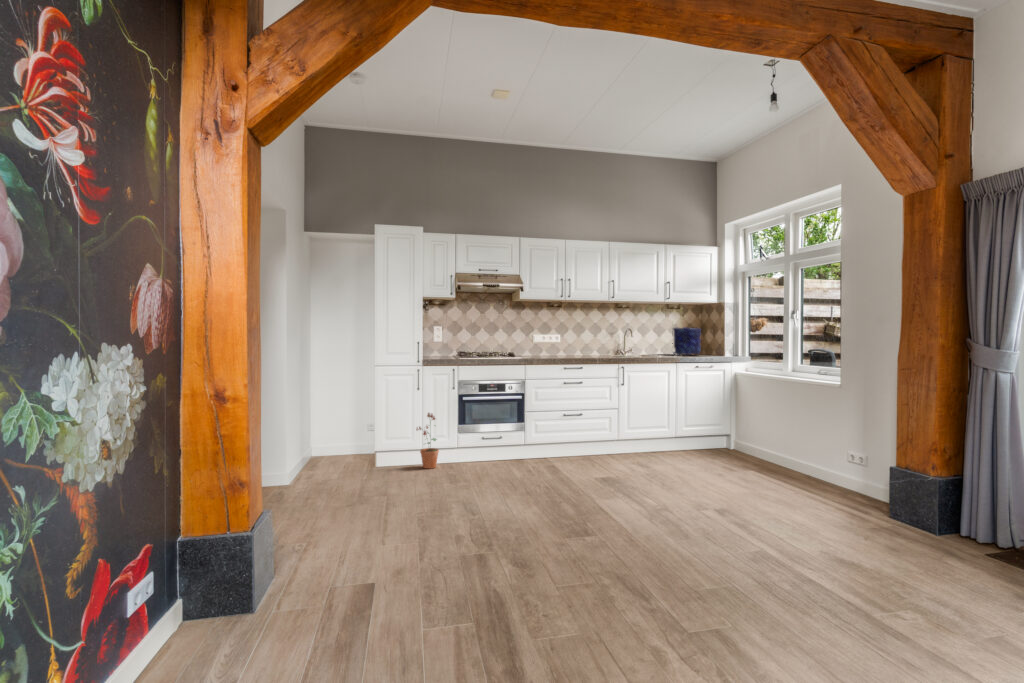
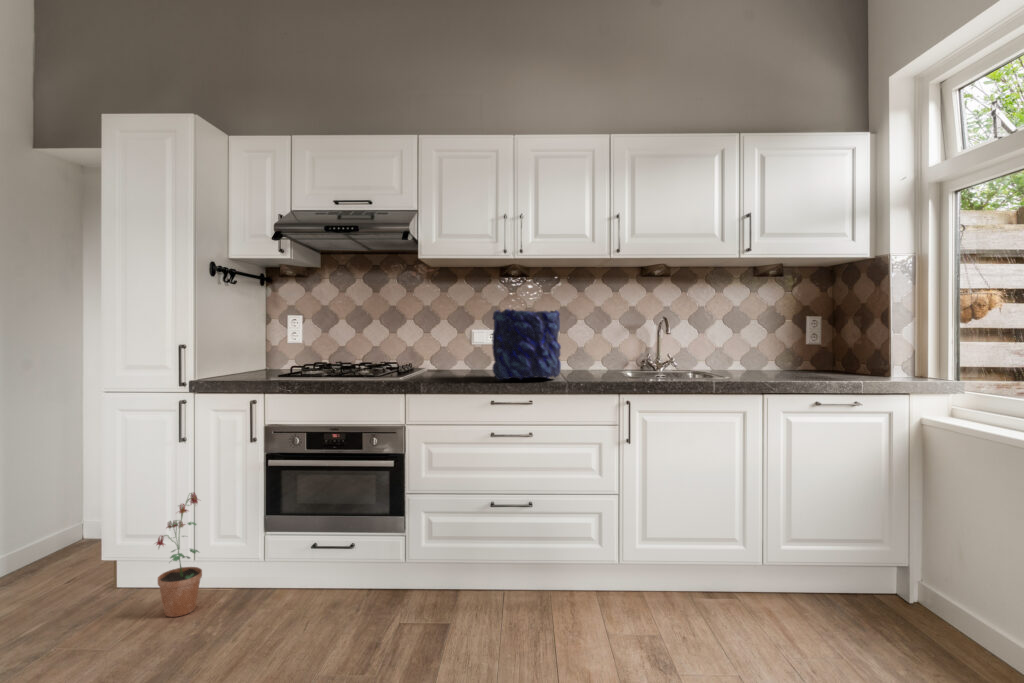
vase: present [672,327,701,355] -> present [492,309,561,380]

